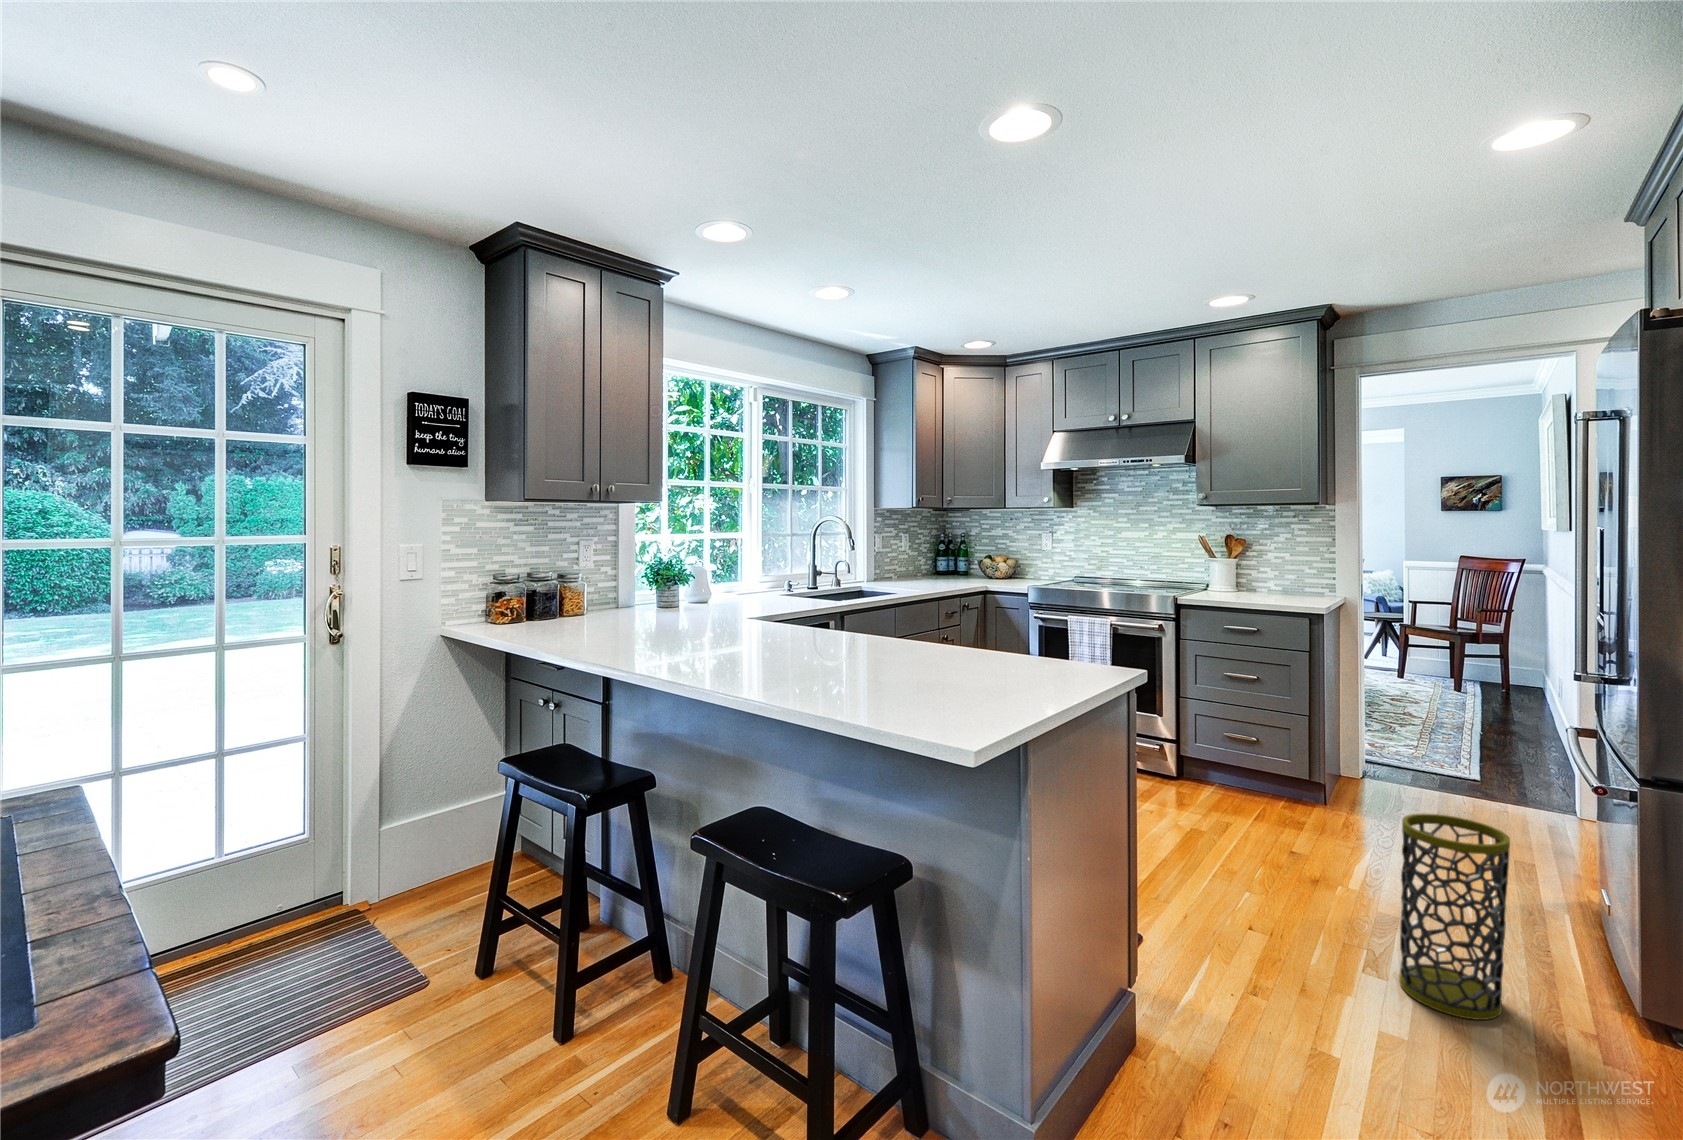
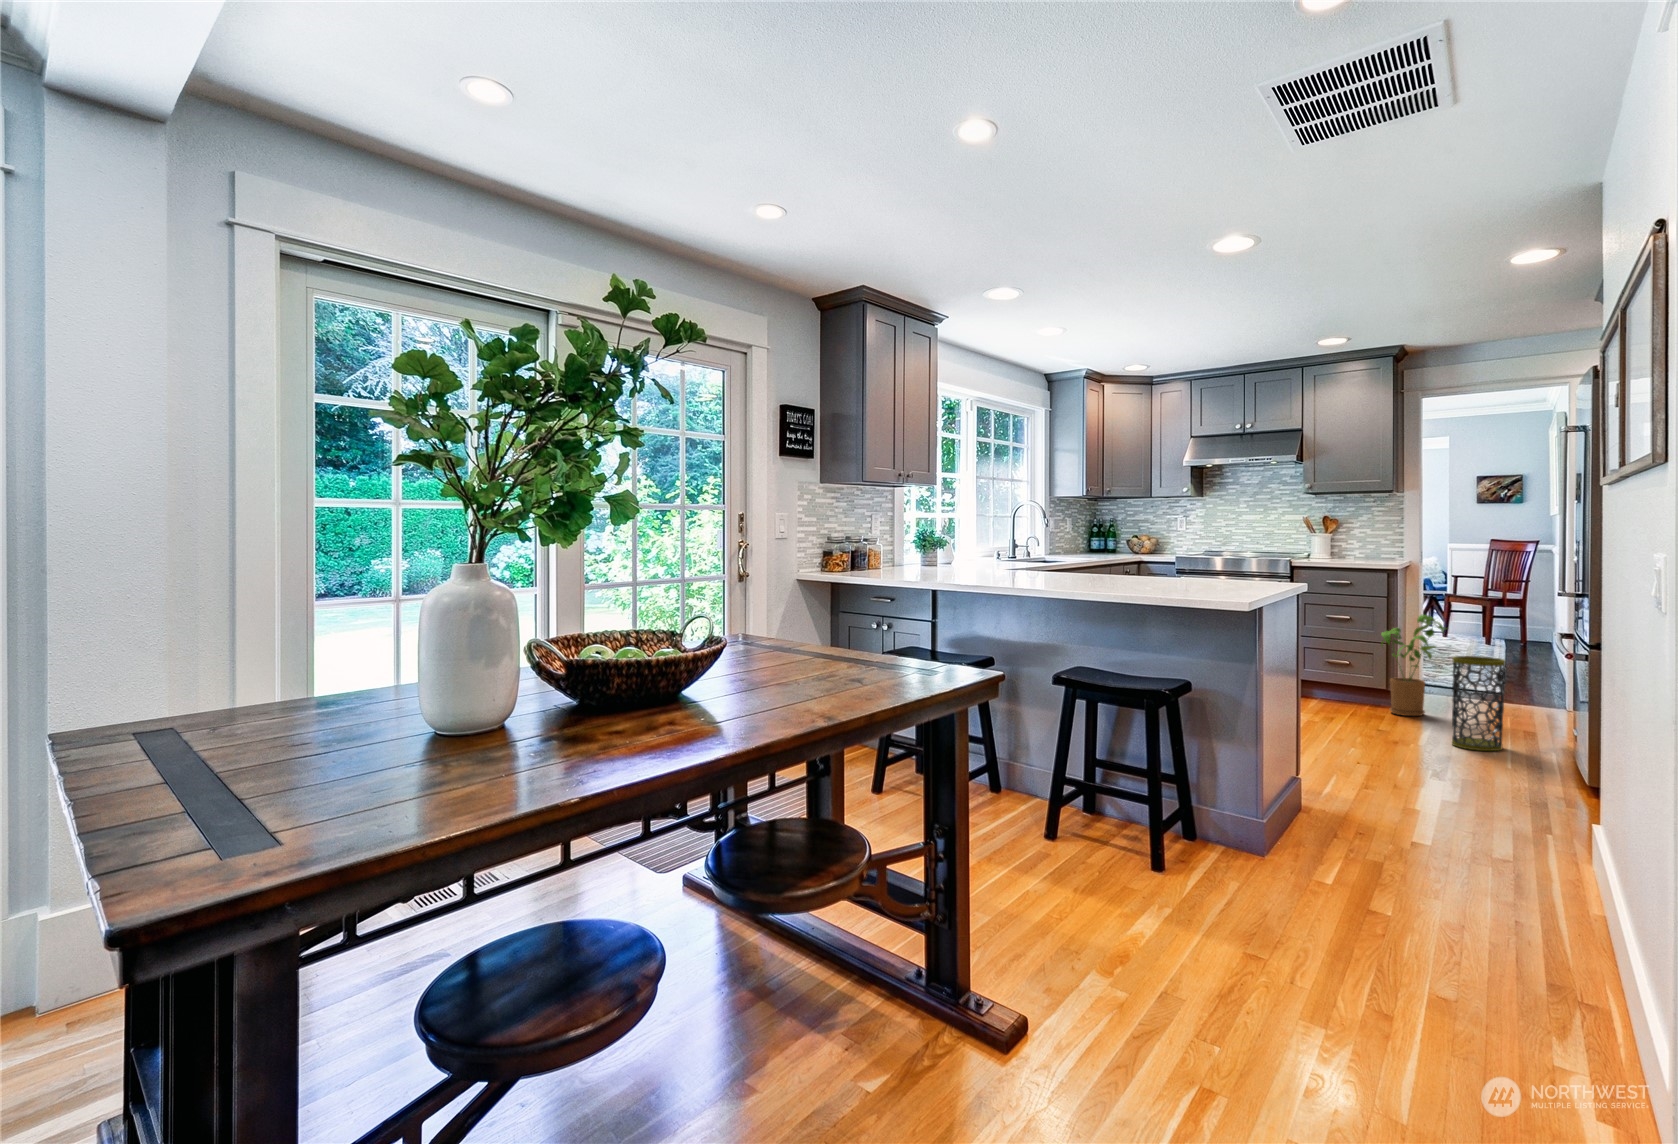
house plant: none [1288,703,1399,869] -> present [1381,615,1445,716]

